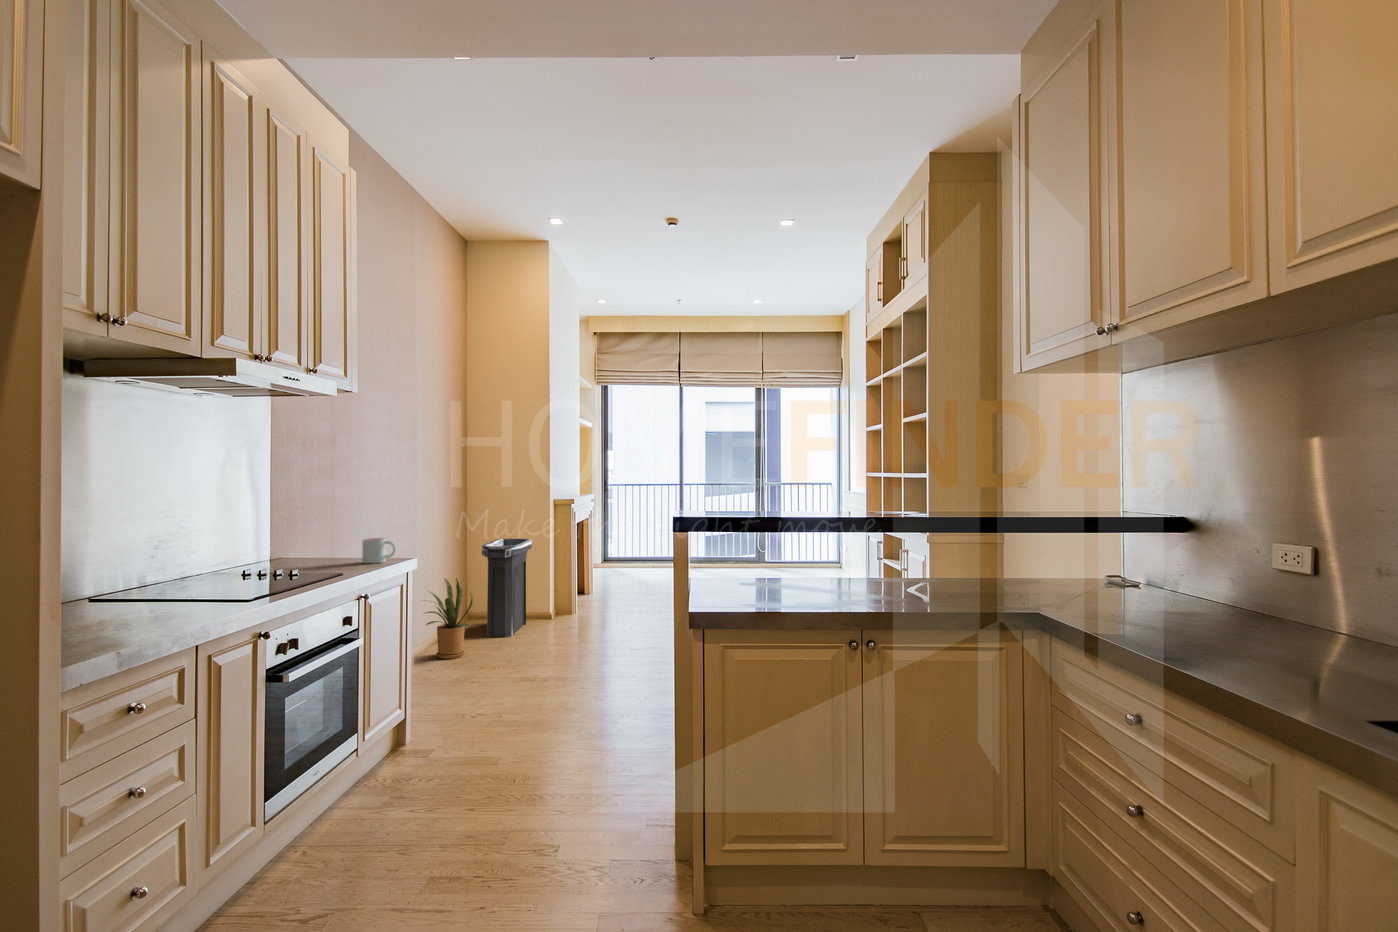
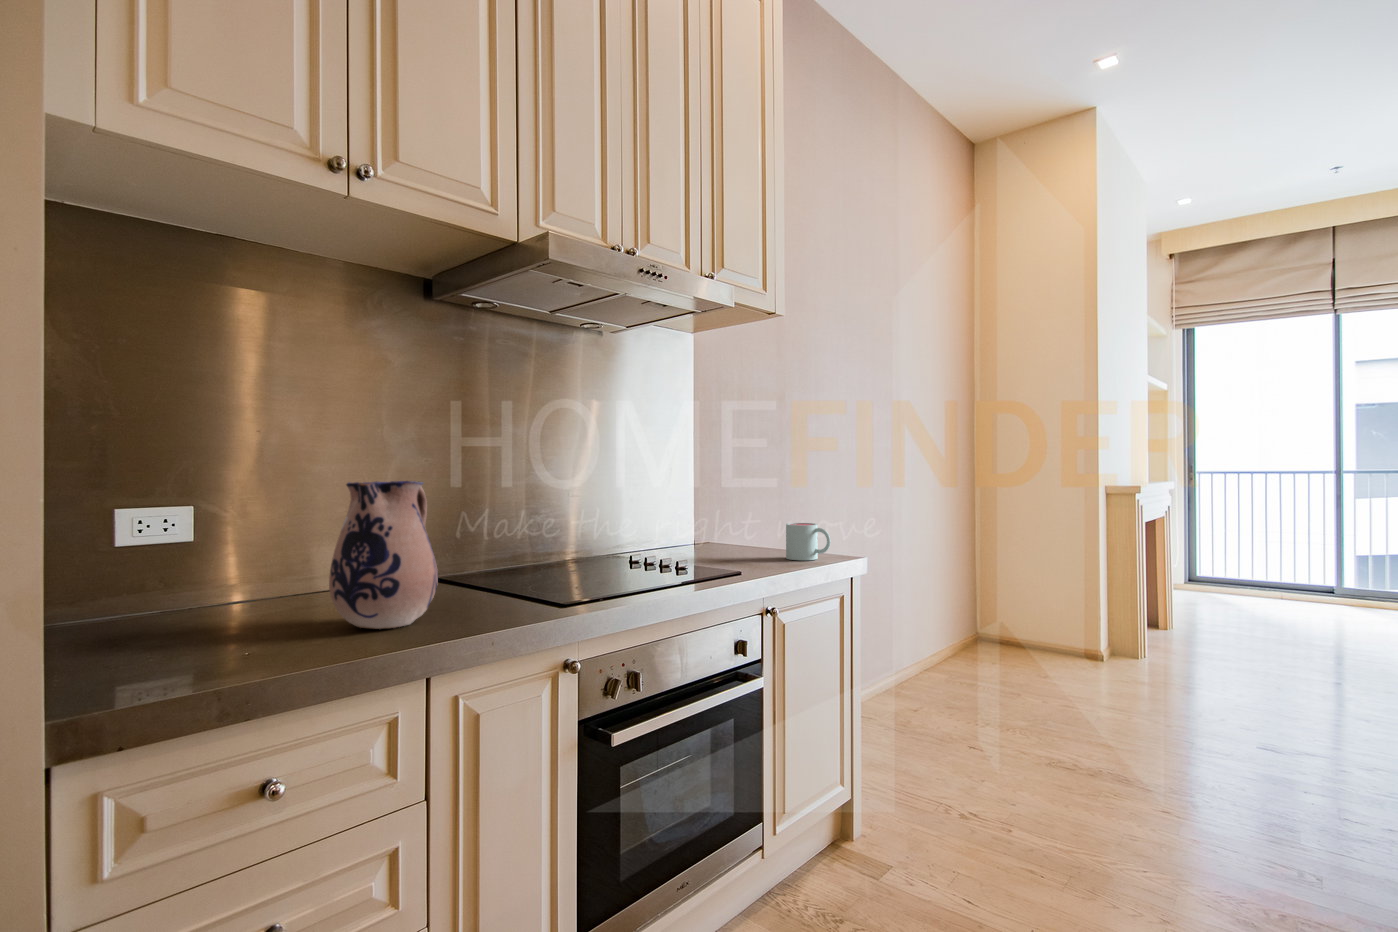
ceramic pitcher: none [100,526,182,623] -> present [329,481,438,629]
trash can: present [482,539,532,637] -> none [996,538,1071,676]
house plant: present [424,578,473,659] -> none [906,584,980,697]

